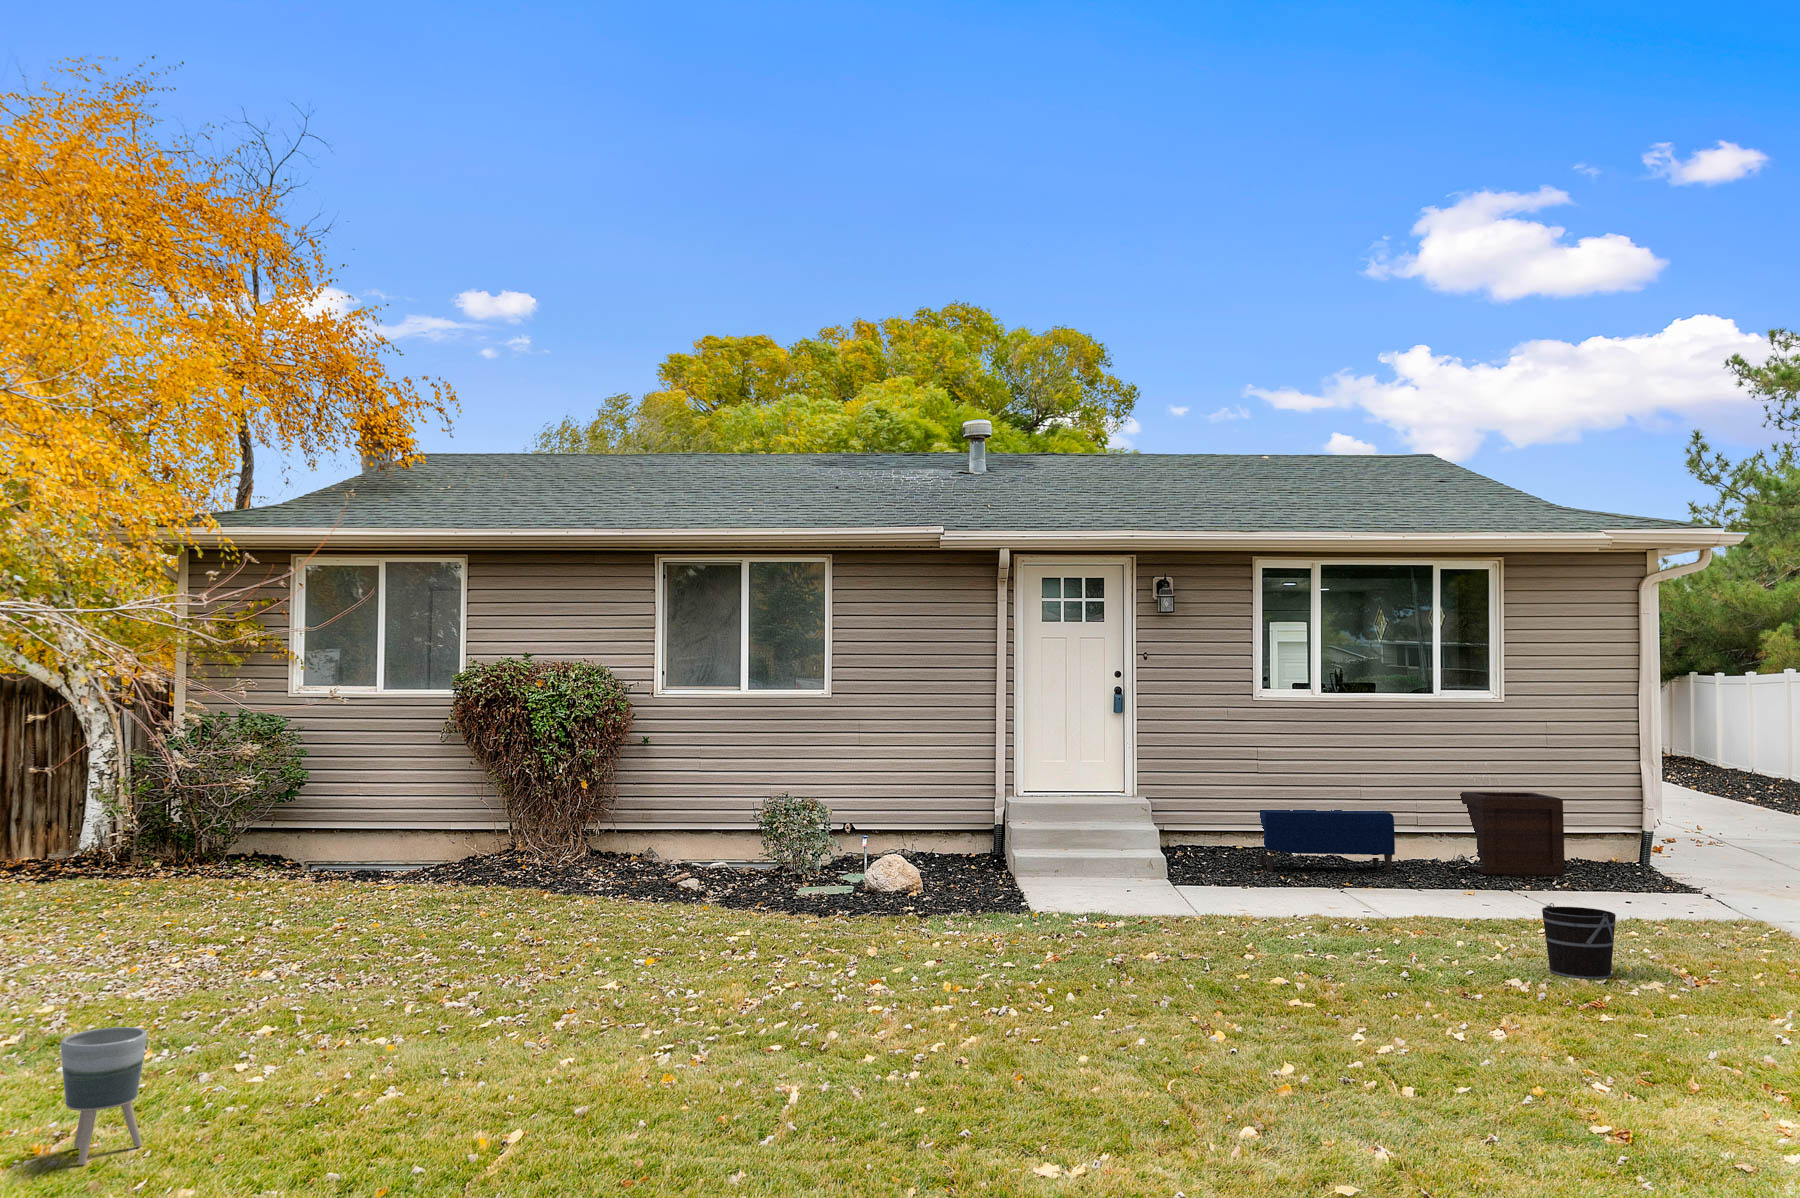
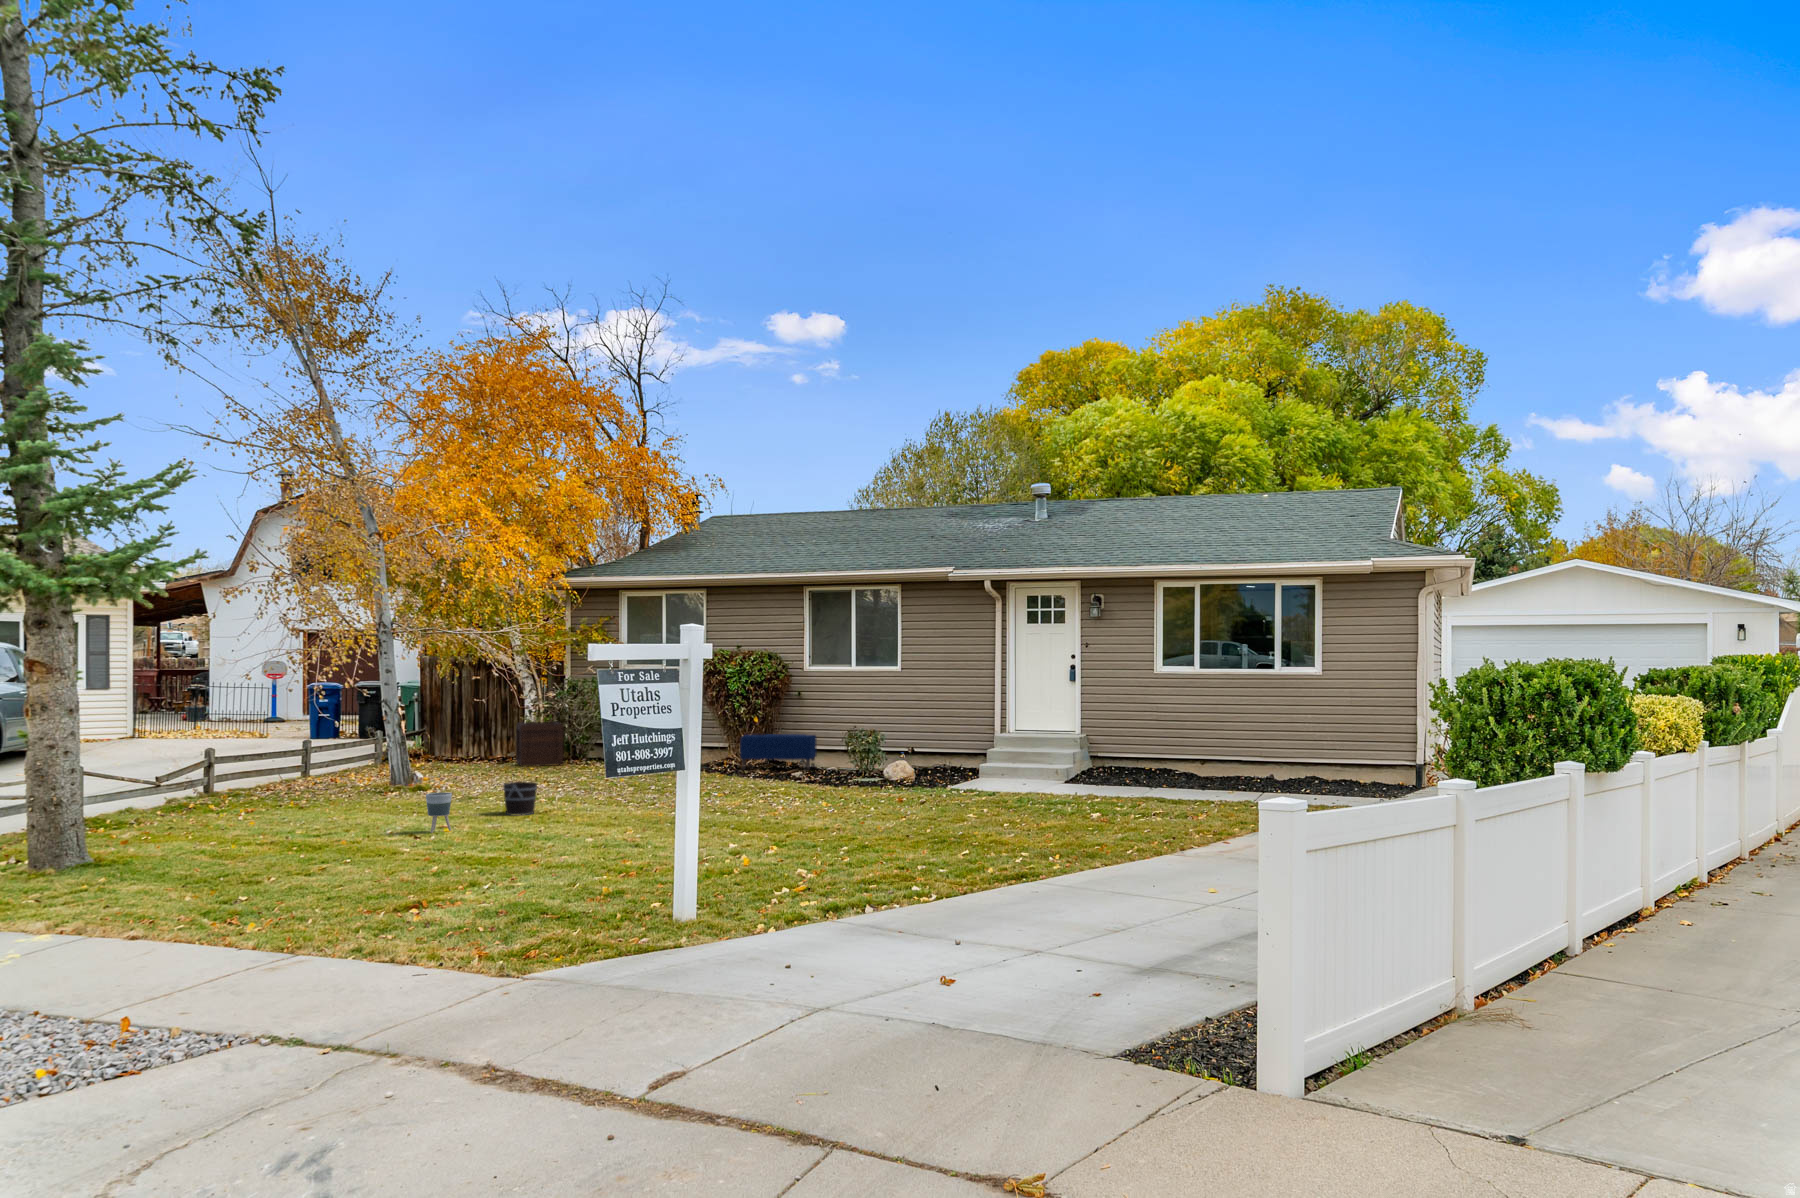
wooden crate: present [1460,792,1565,876] -> present [516,722,564,766]
bench: present [1258,810,1395,873] -> present [740,734,817,770]
bucket: present [1542,903,1616,979] -> present [503,781,537,815]

